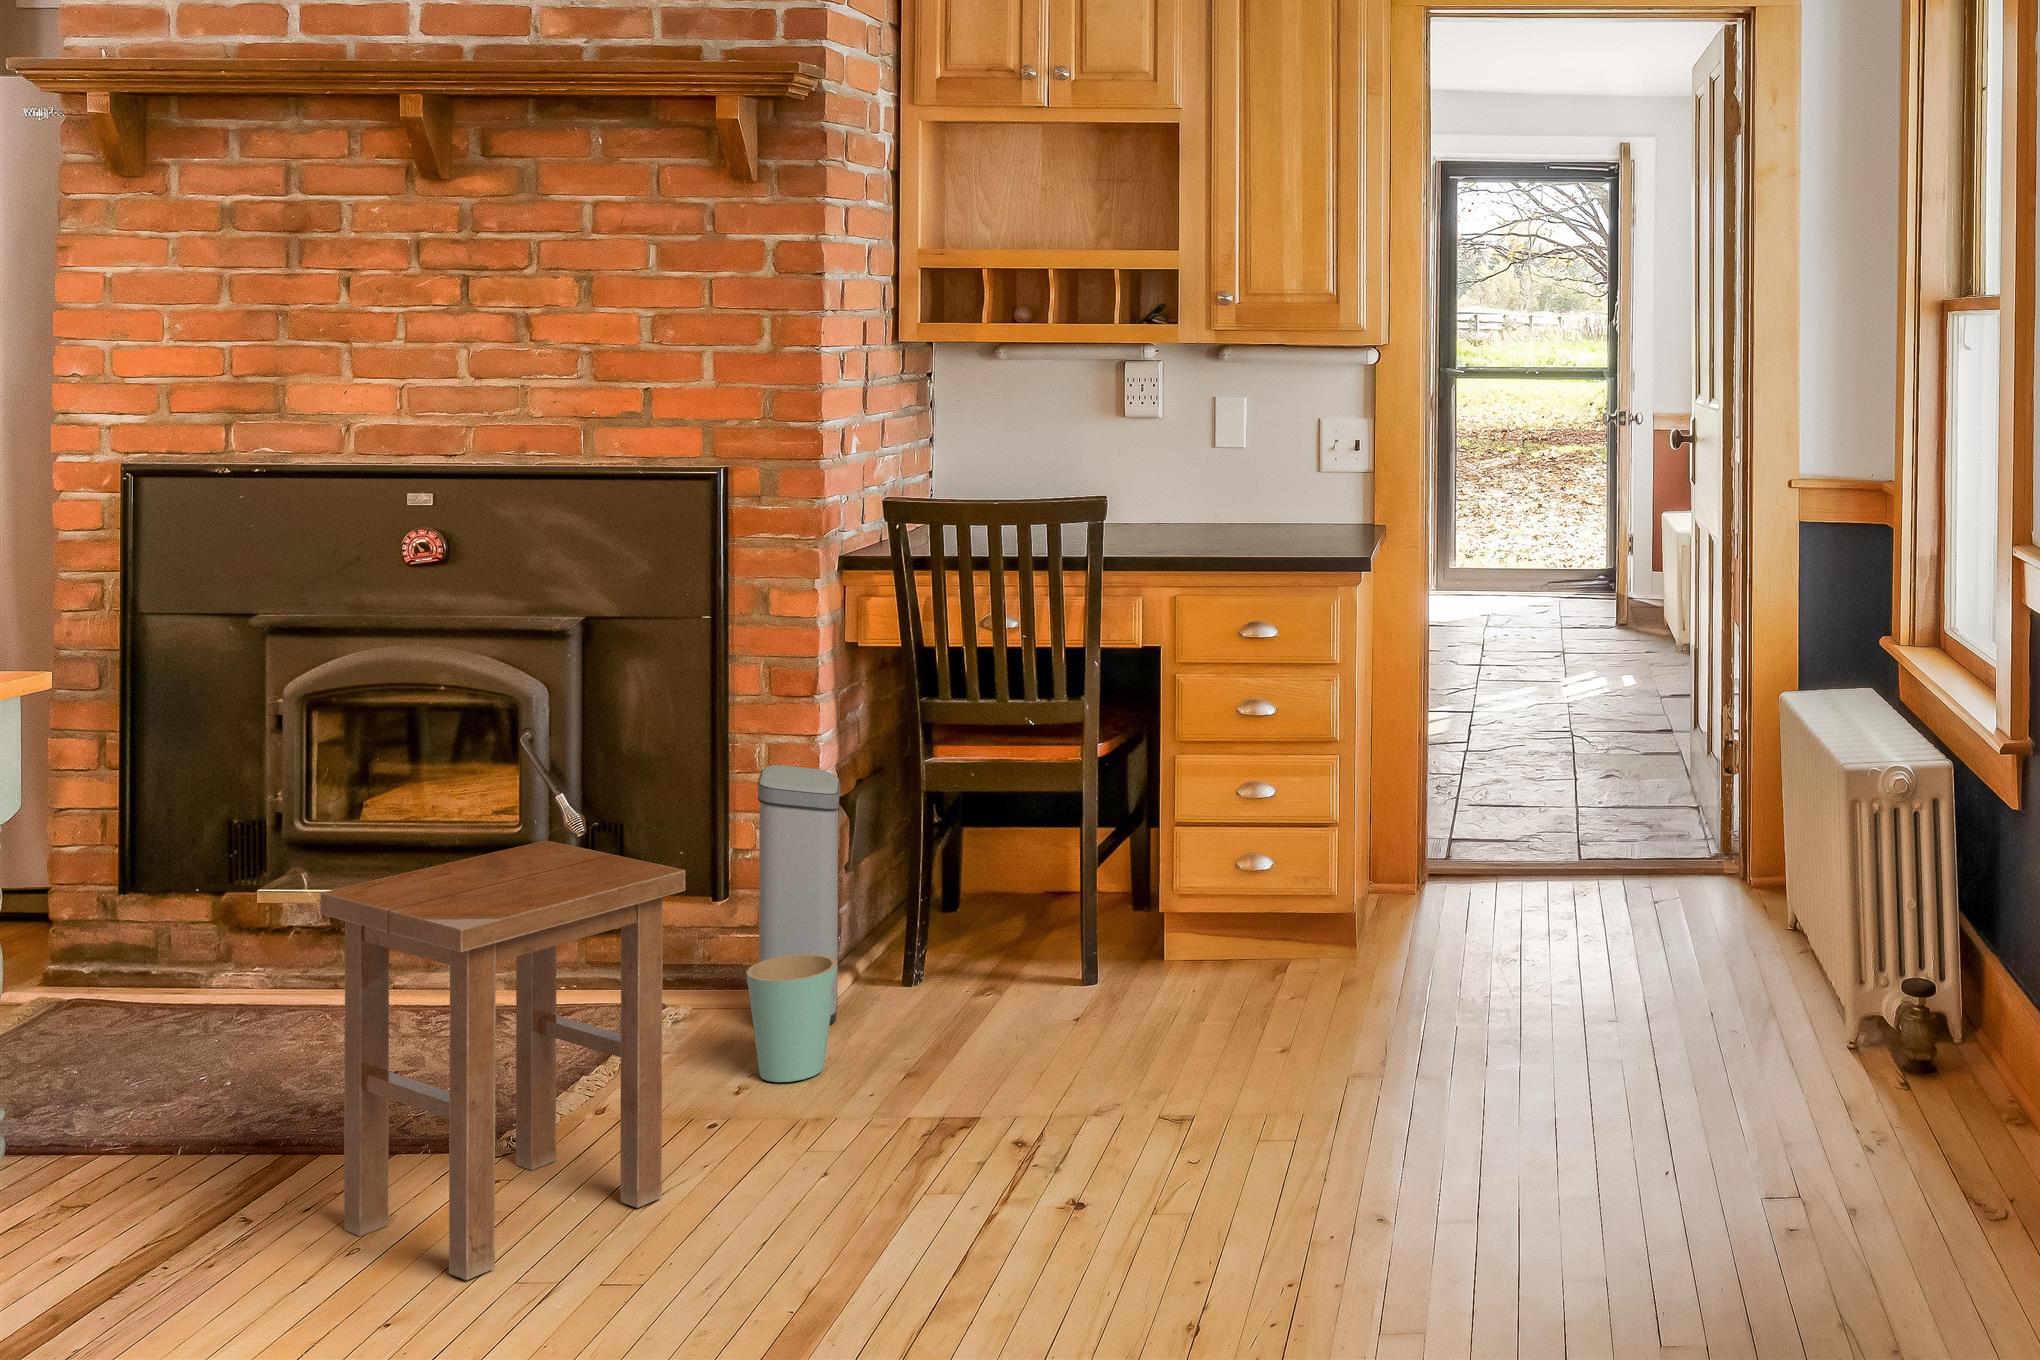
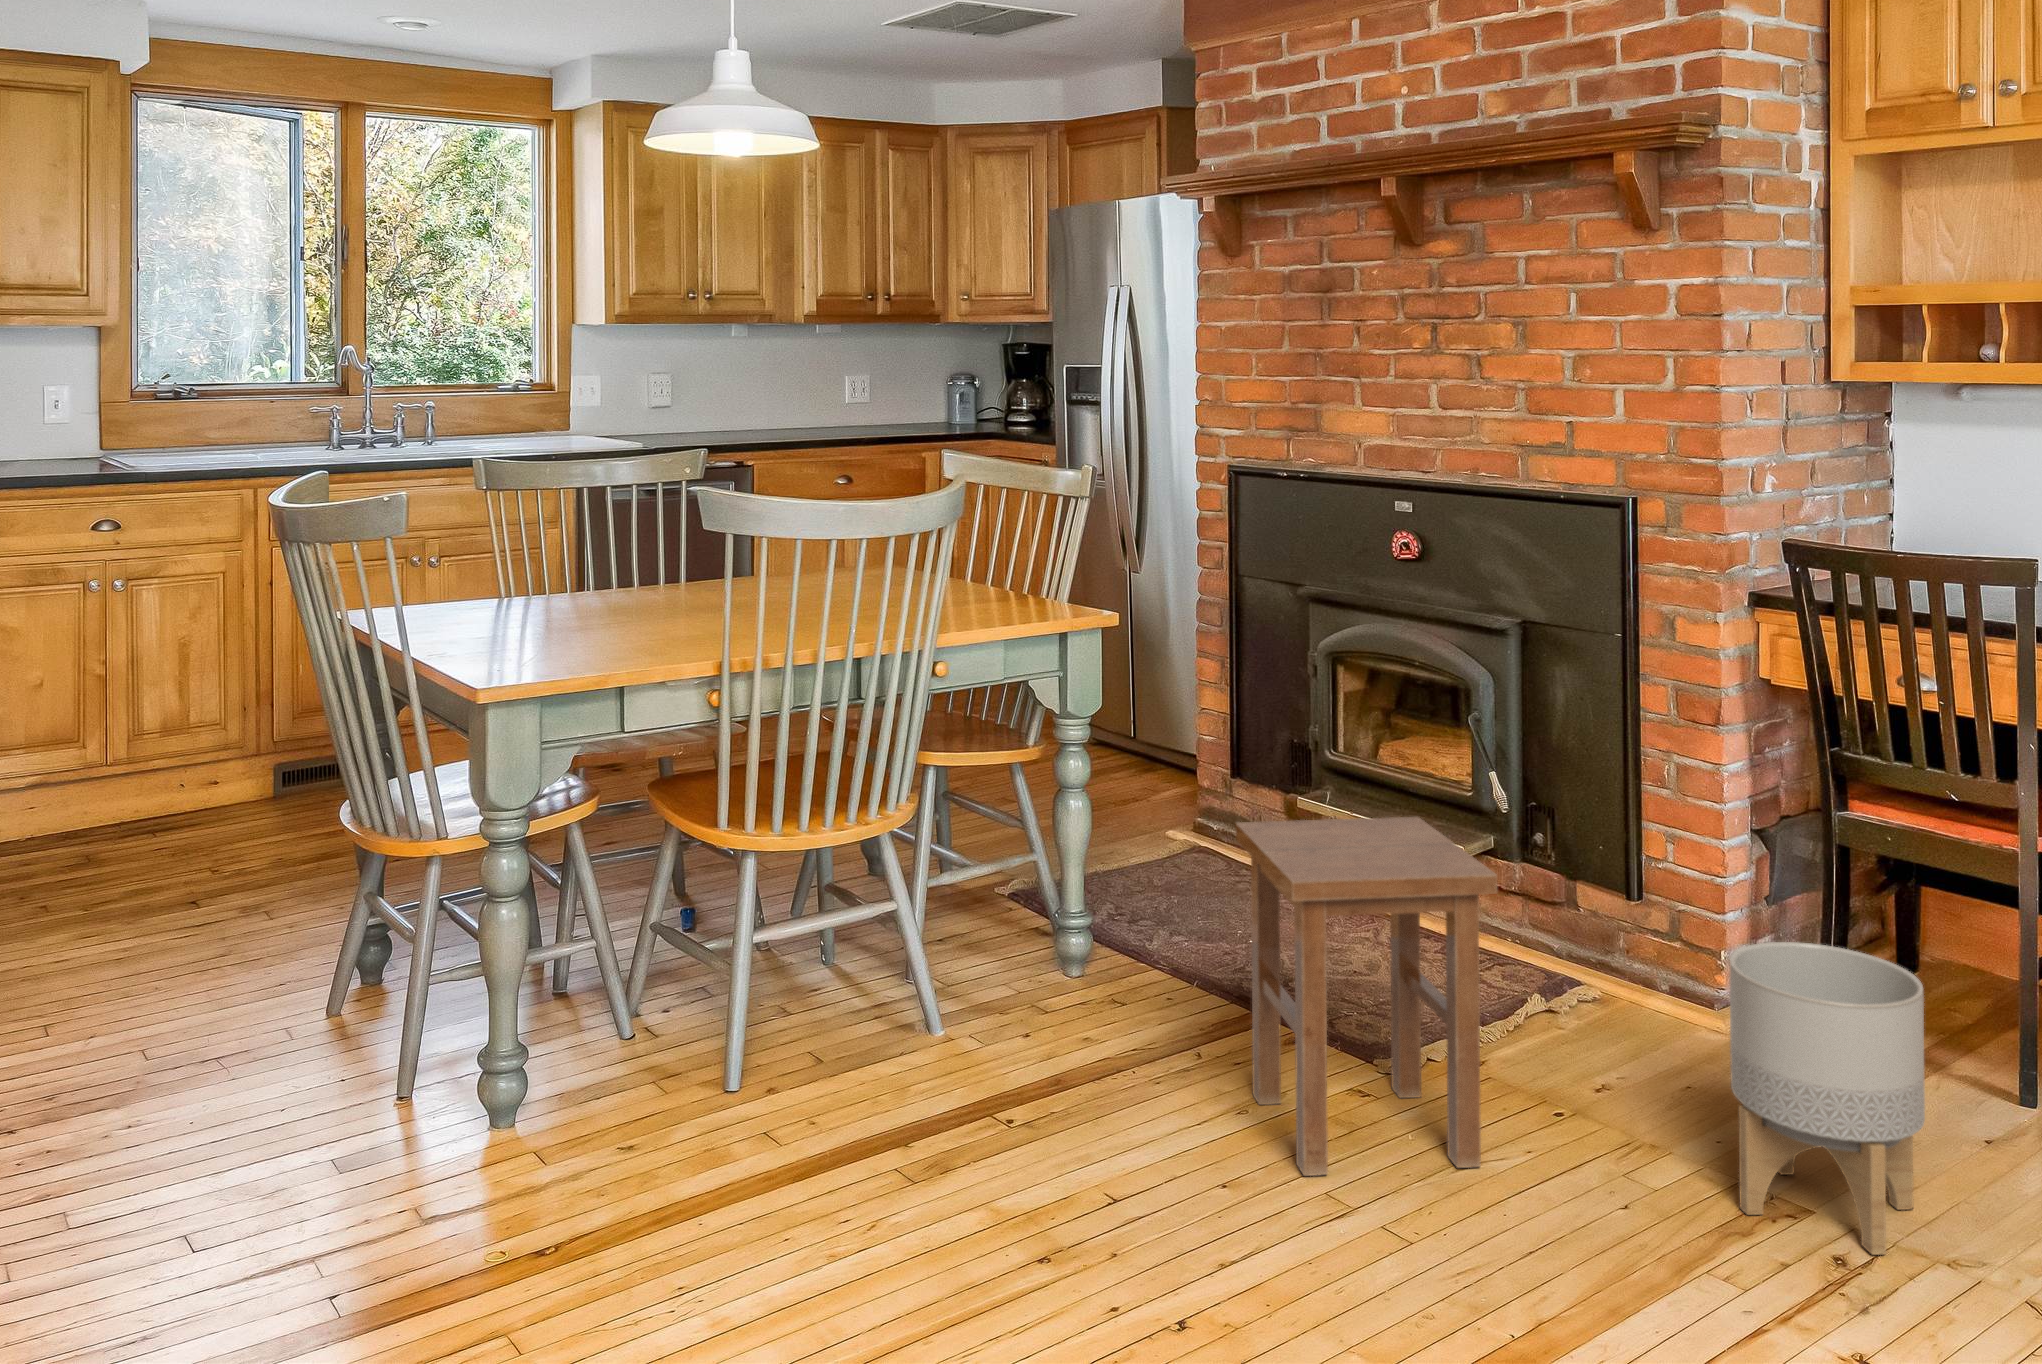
trash can: present [746,765,840,1082] -> none [1610,785,1737,1100]
planter: none [905,869,1073,1143] -> present [1730,942,1925,1255]

